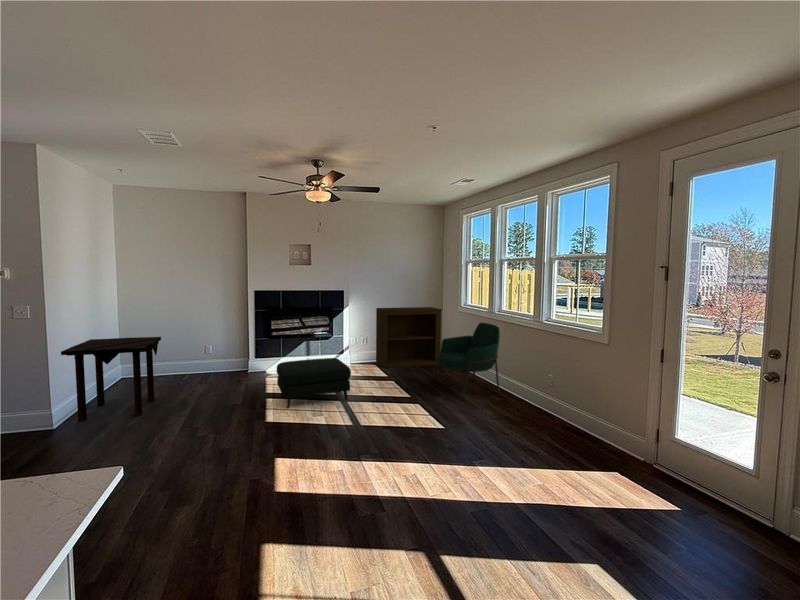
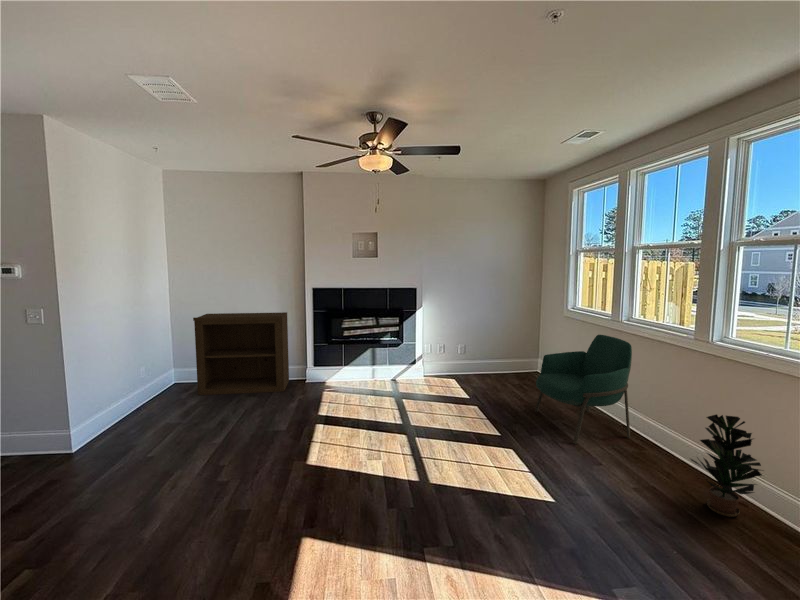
bookshelf: present [376,307,442,368] -> present [193,312,289,395]
side table: present [61,337,161,422] -> none [81,343,202,443]
ottoman: present [277,358,351,408] -> none [329,376,420,442]
potted plant: none [526,365,564,426] -> present [691,414,762,517]

